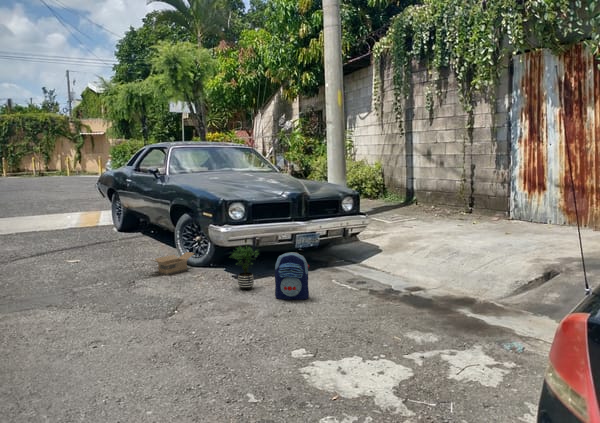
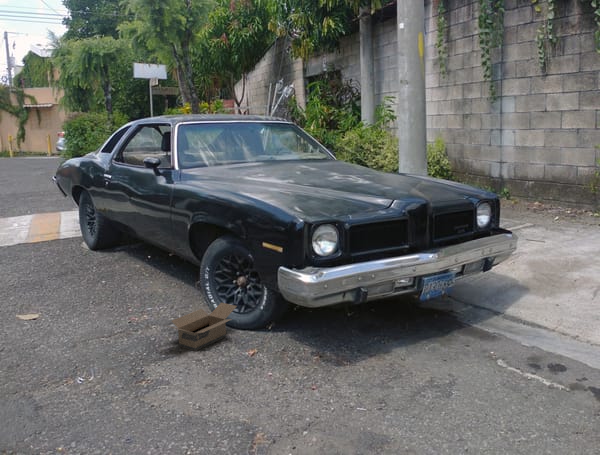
potted plant: present [232,246,258,290] -> none [323,308,382,391]
backpack: present [275,252,309,300] -> none [427,329,495,420]

